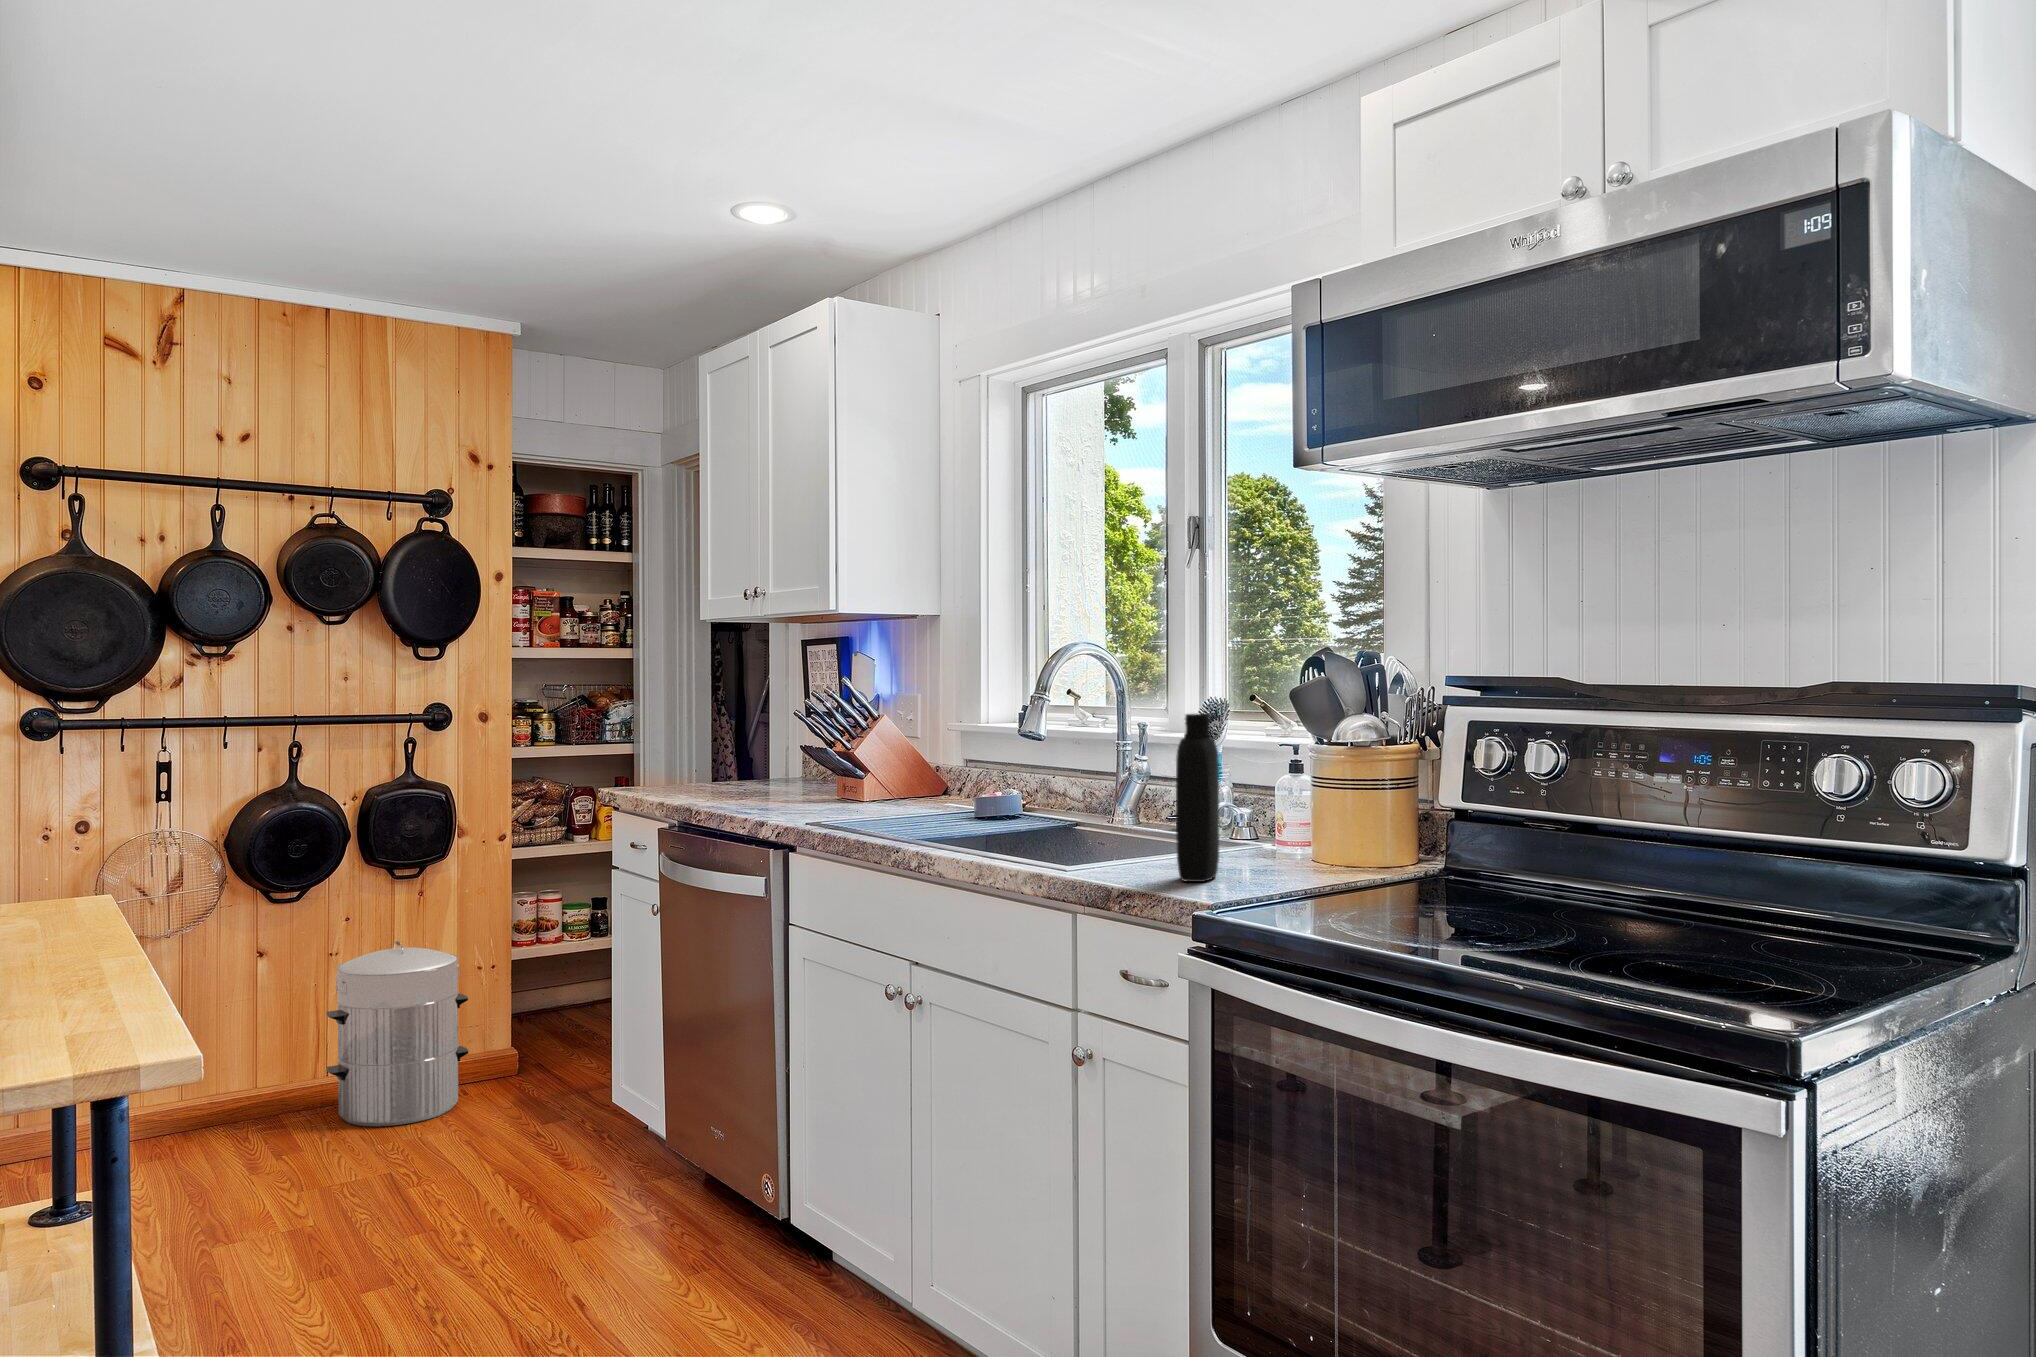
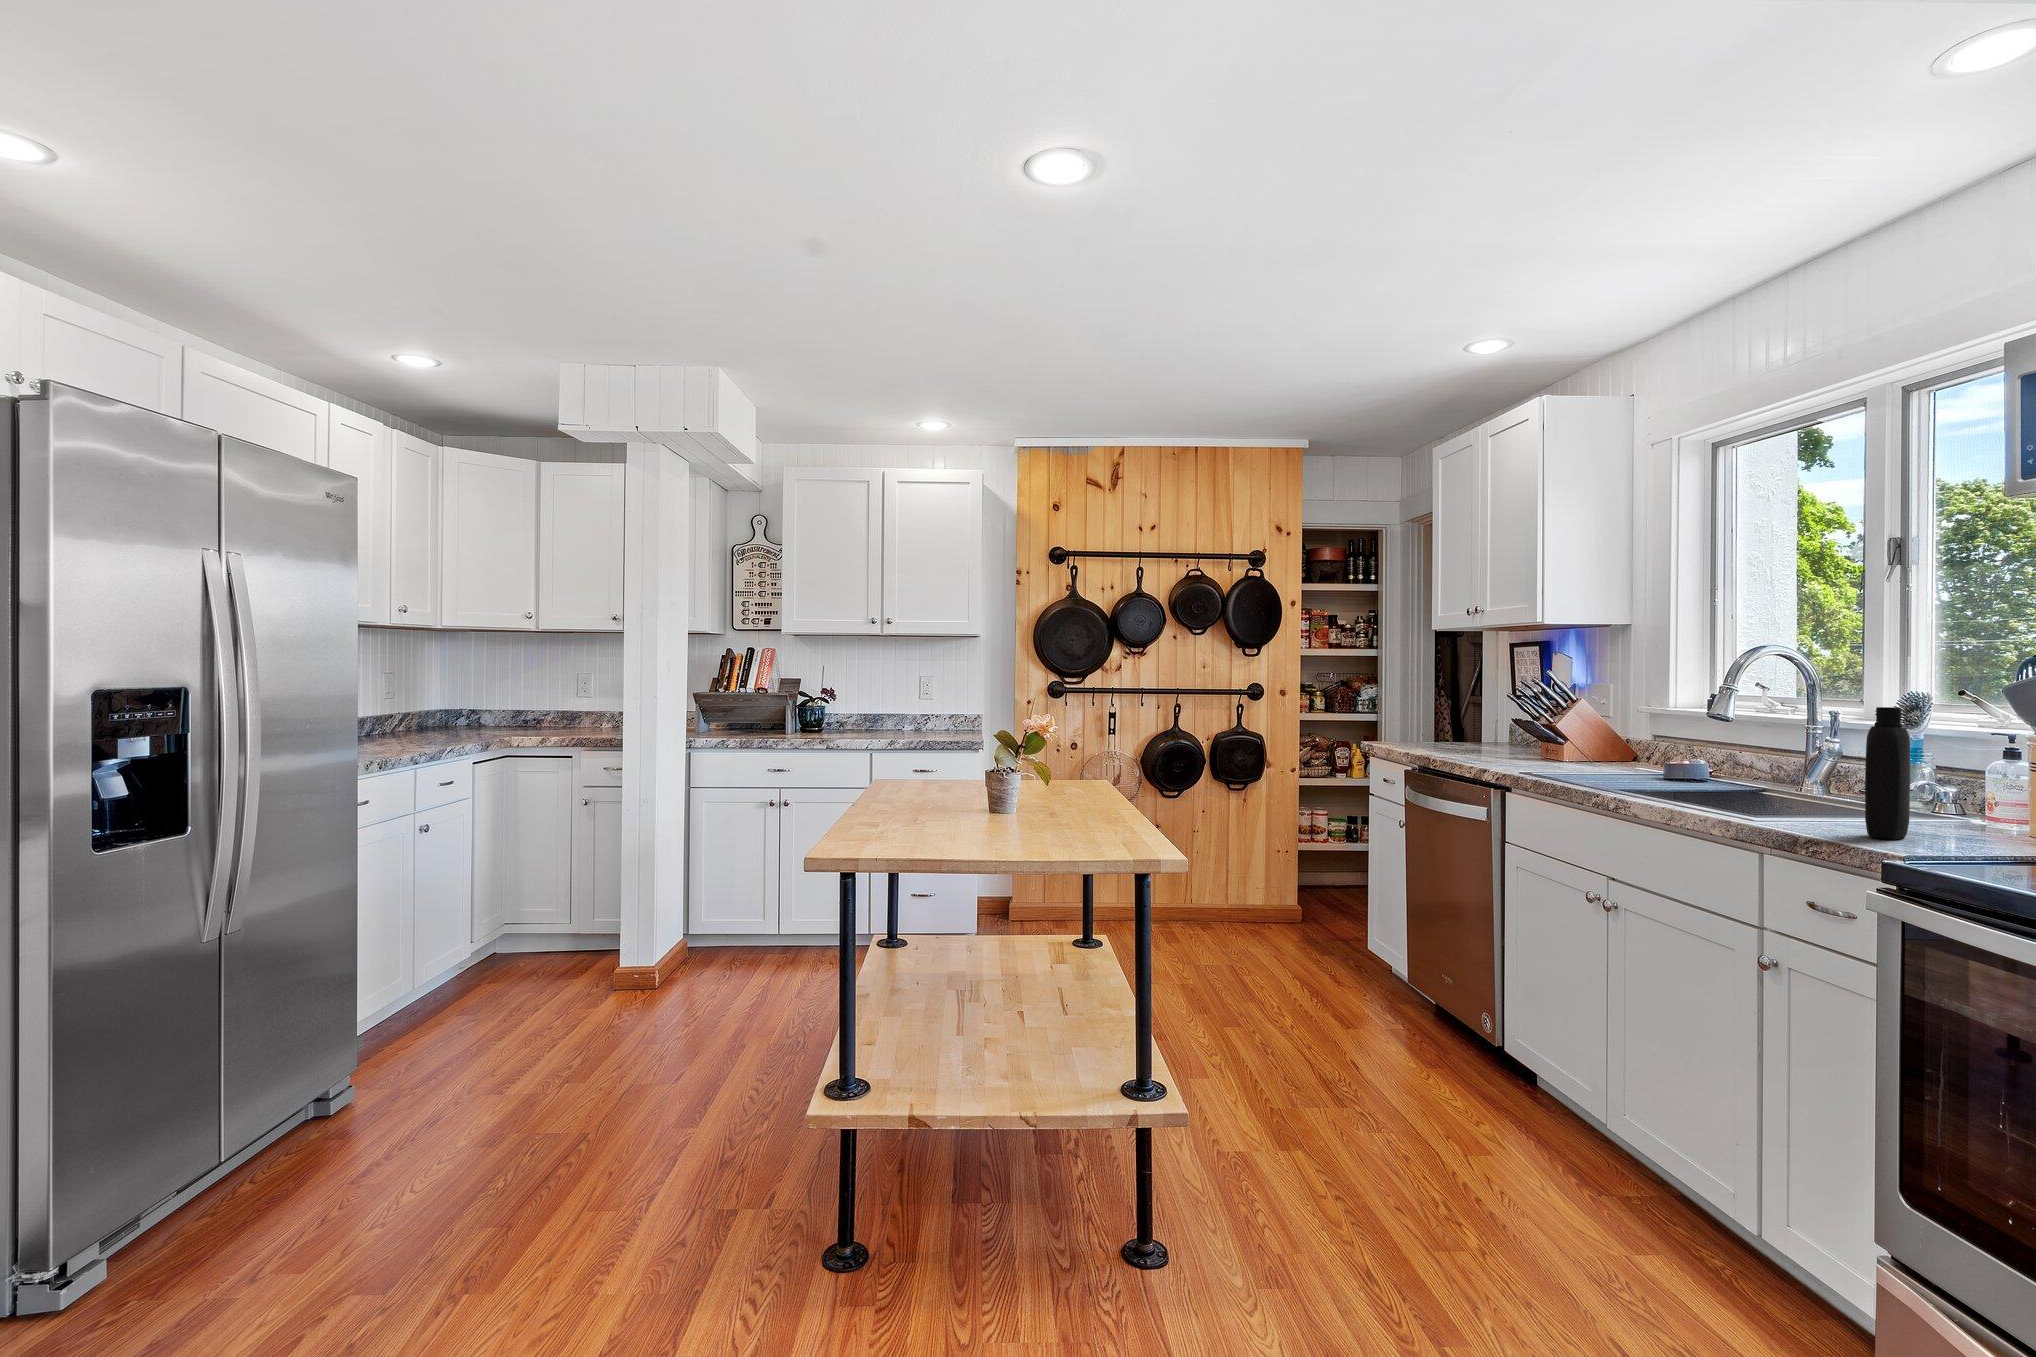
waste bin: present [327,941,468,1126] -> none [1194,830,1276,942]

